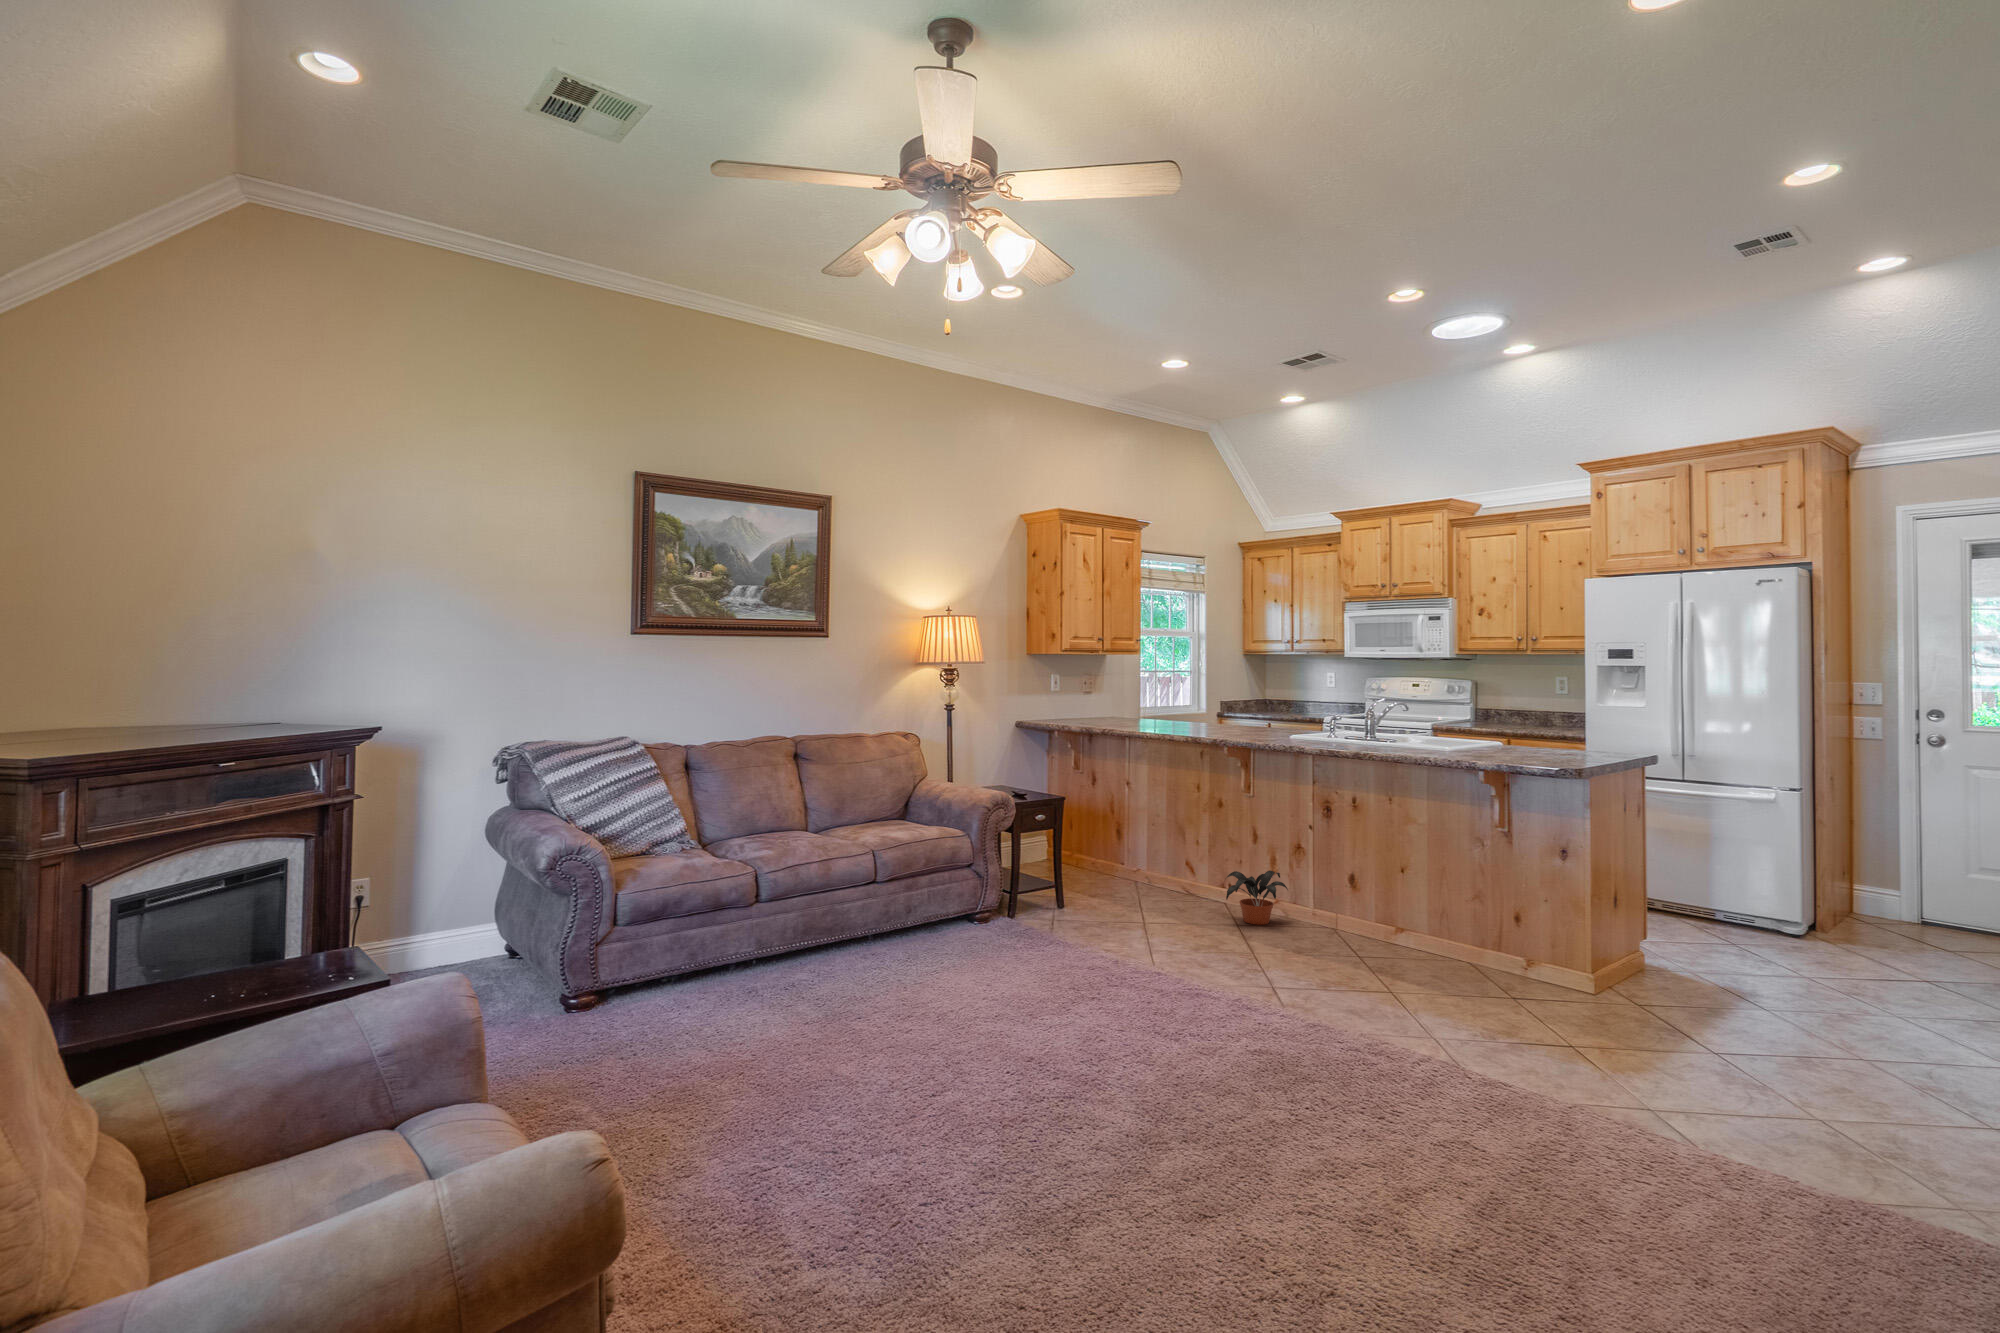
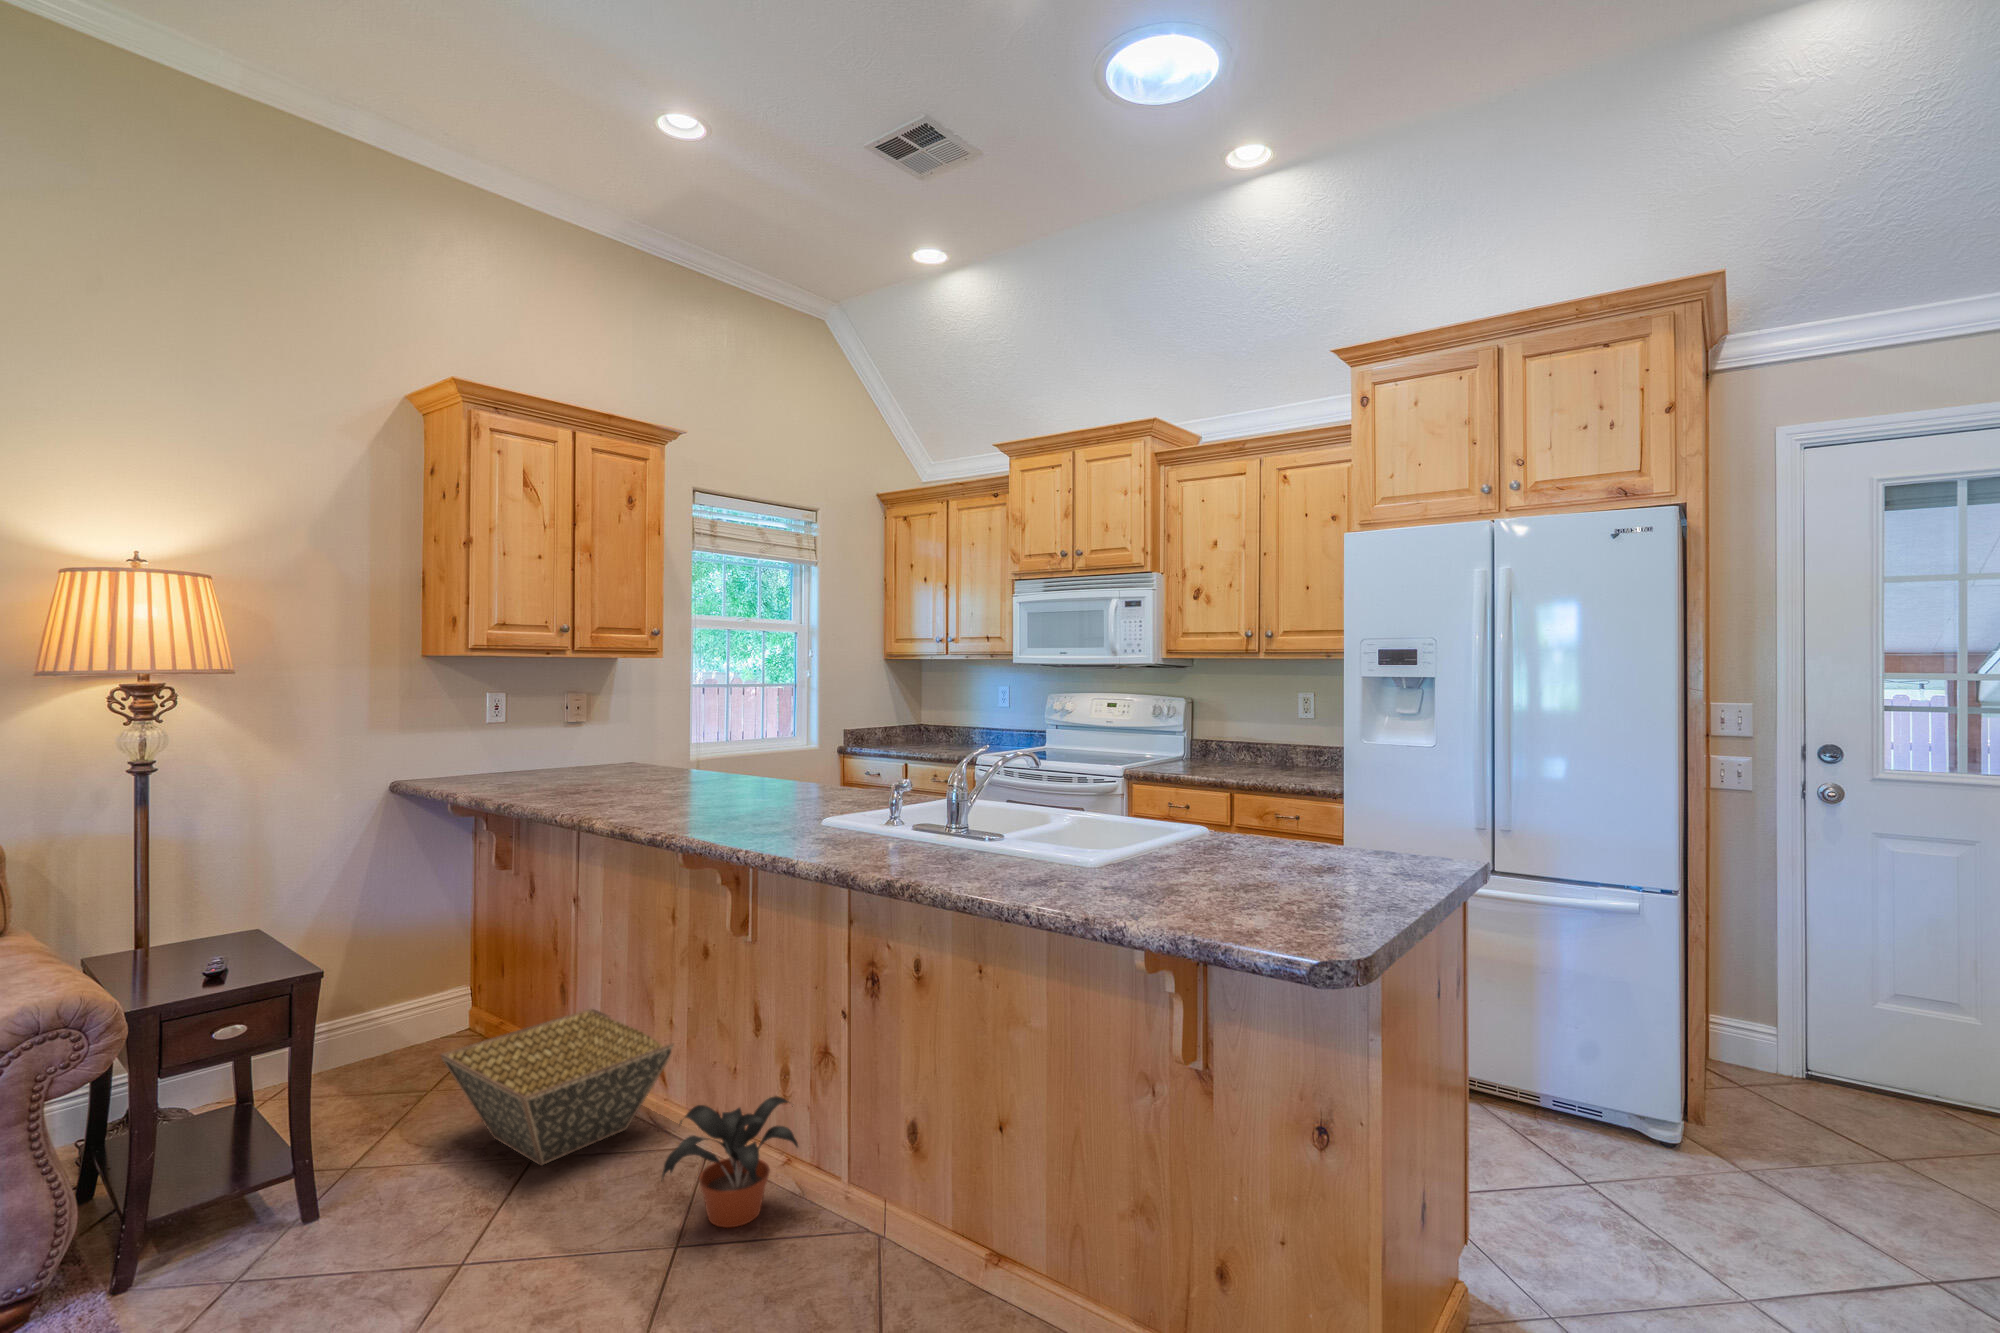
basket: none [1086,842,1201,904] -> present [441,1009,674,1166]

